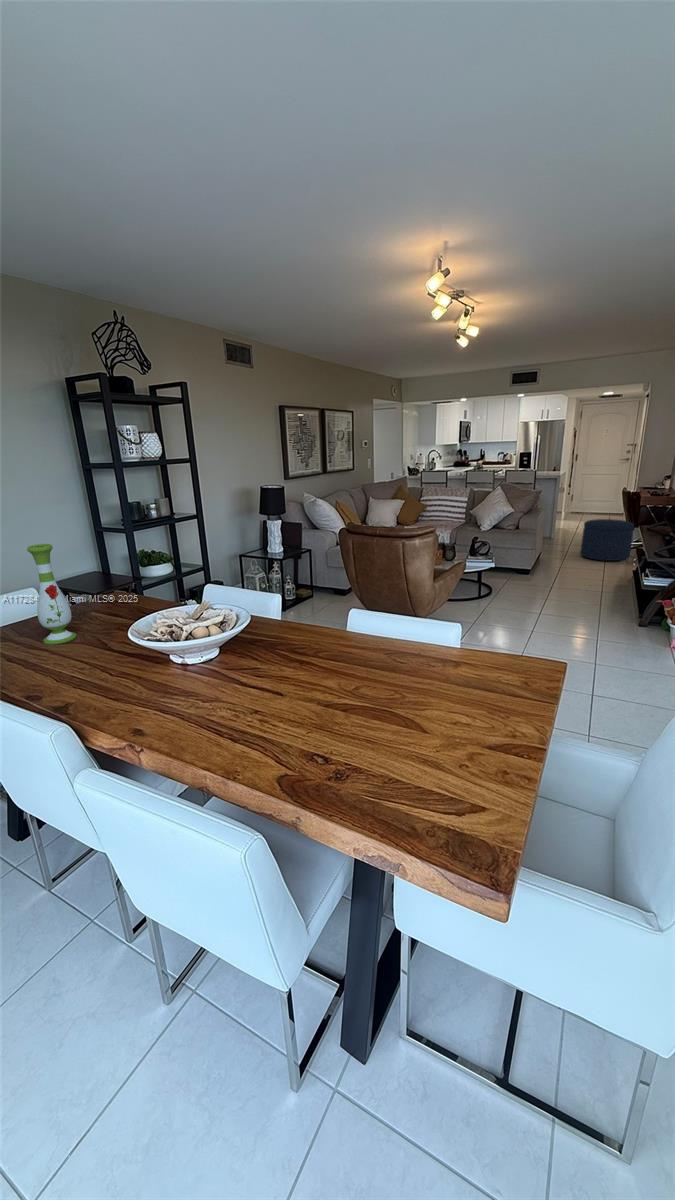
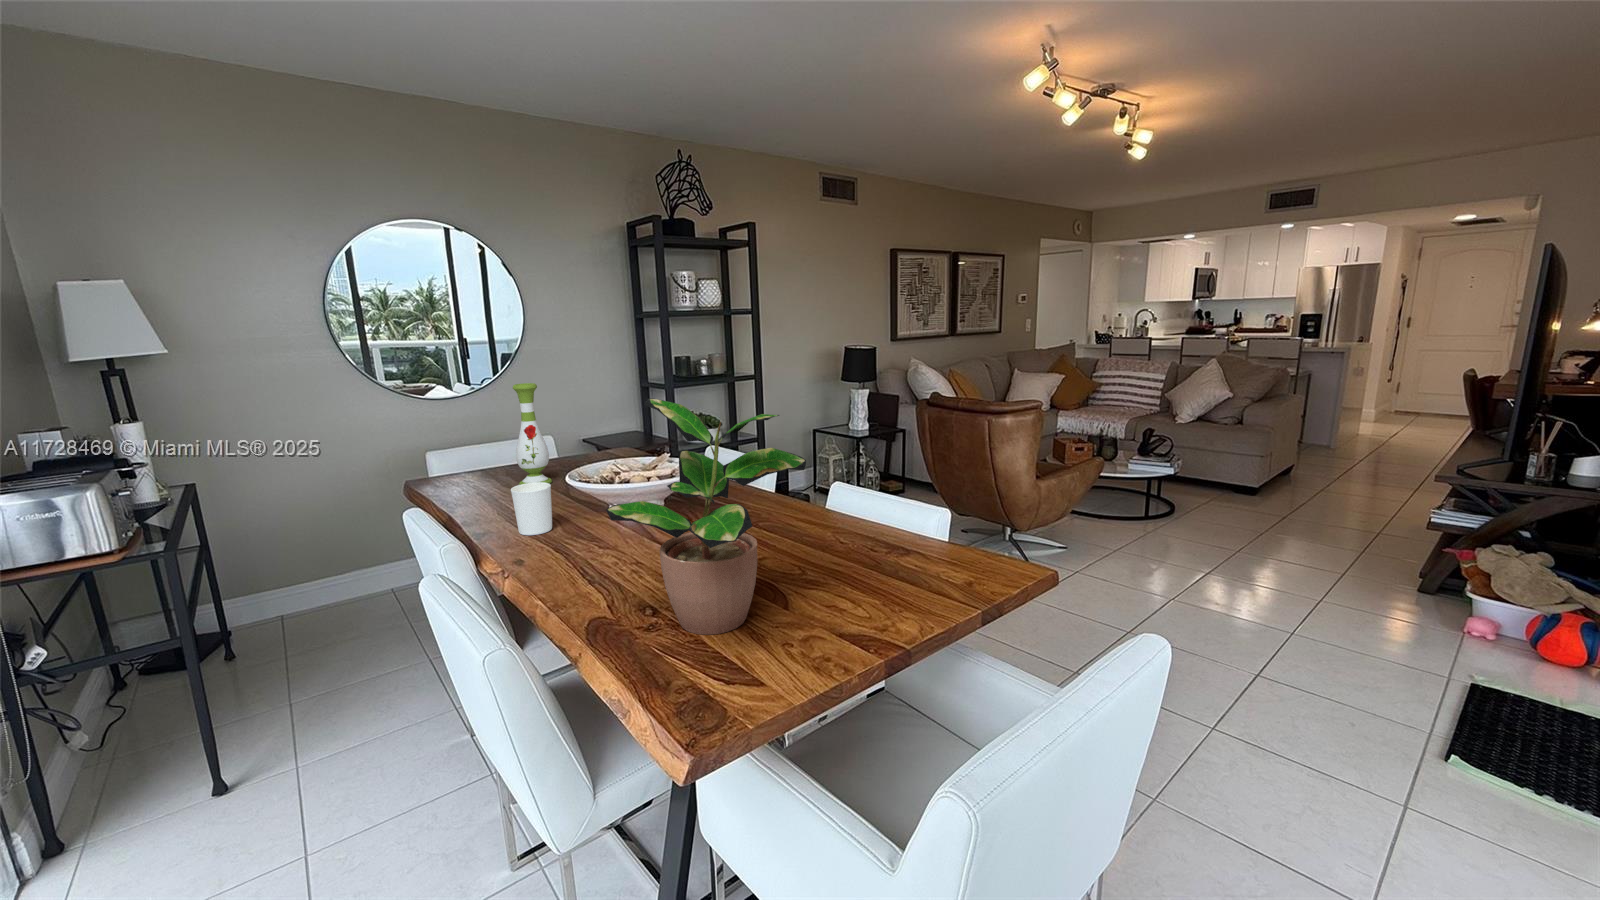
ottoman: present [581,519,634,561] -> none [1364,418,1472,487]
potted plant: none [300,570,468,773] -> present [606,398,806,635]
candle holder: none [89,645,132,699] -> present [511,482,552,535]

